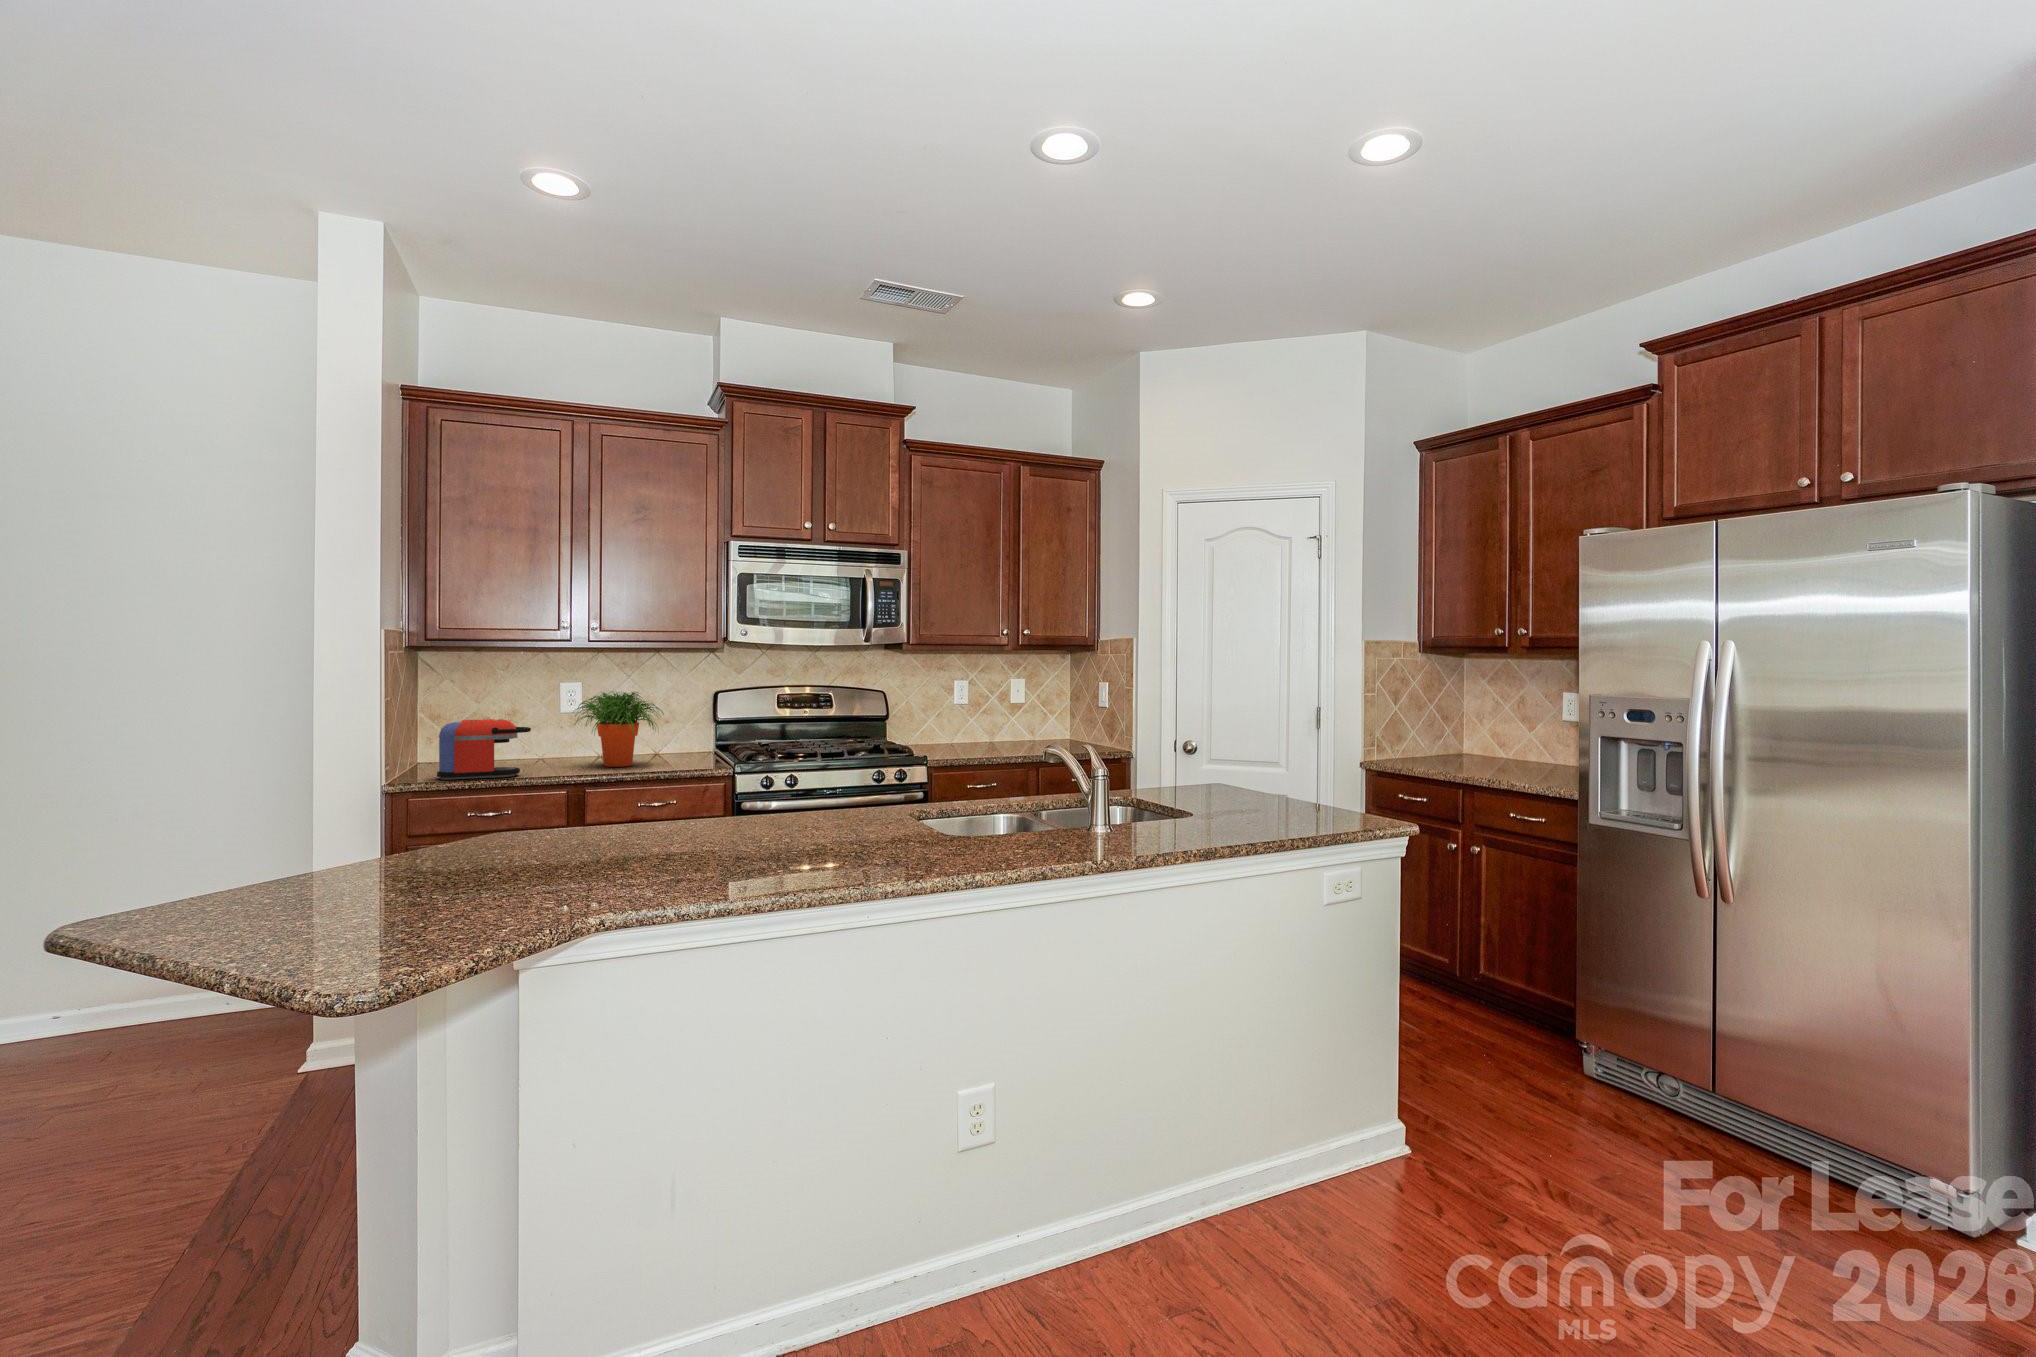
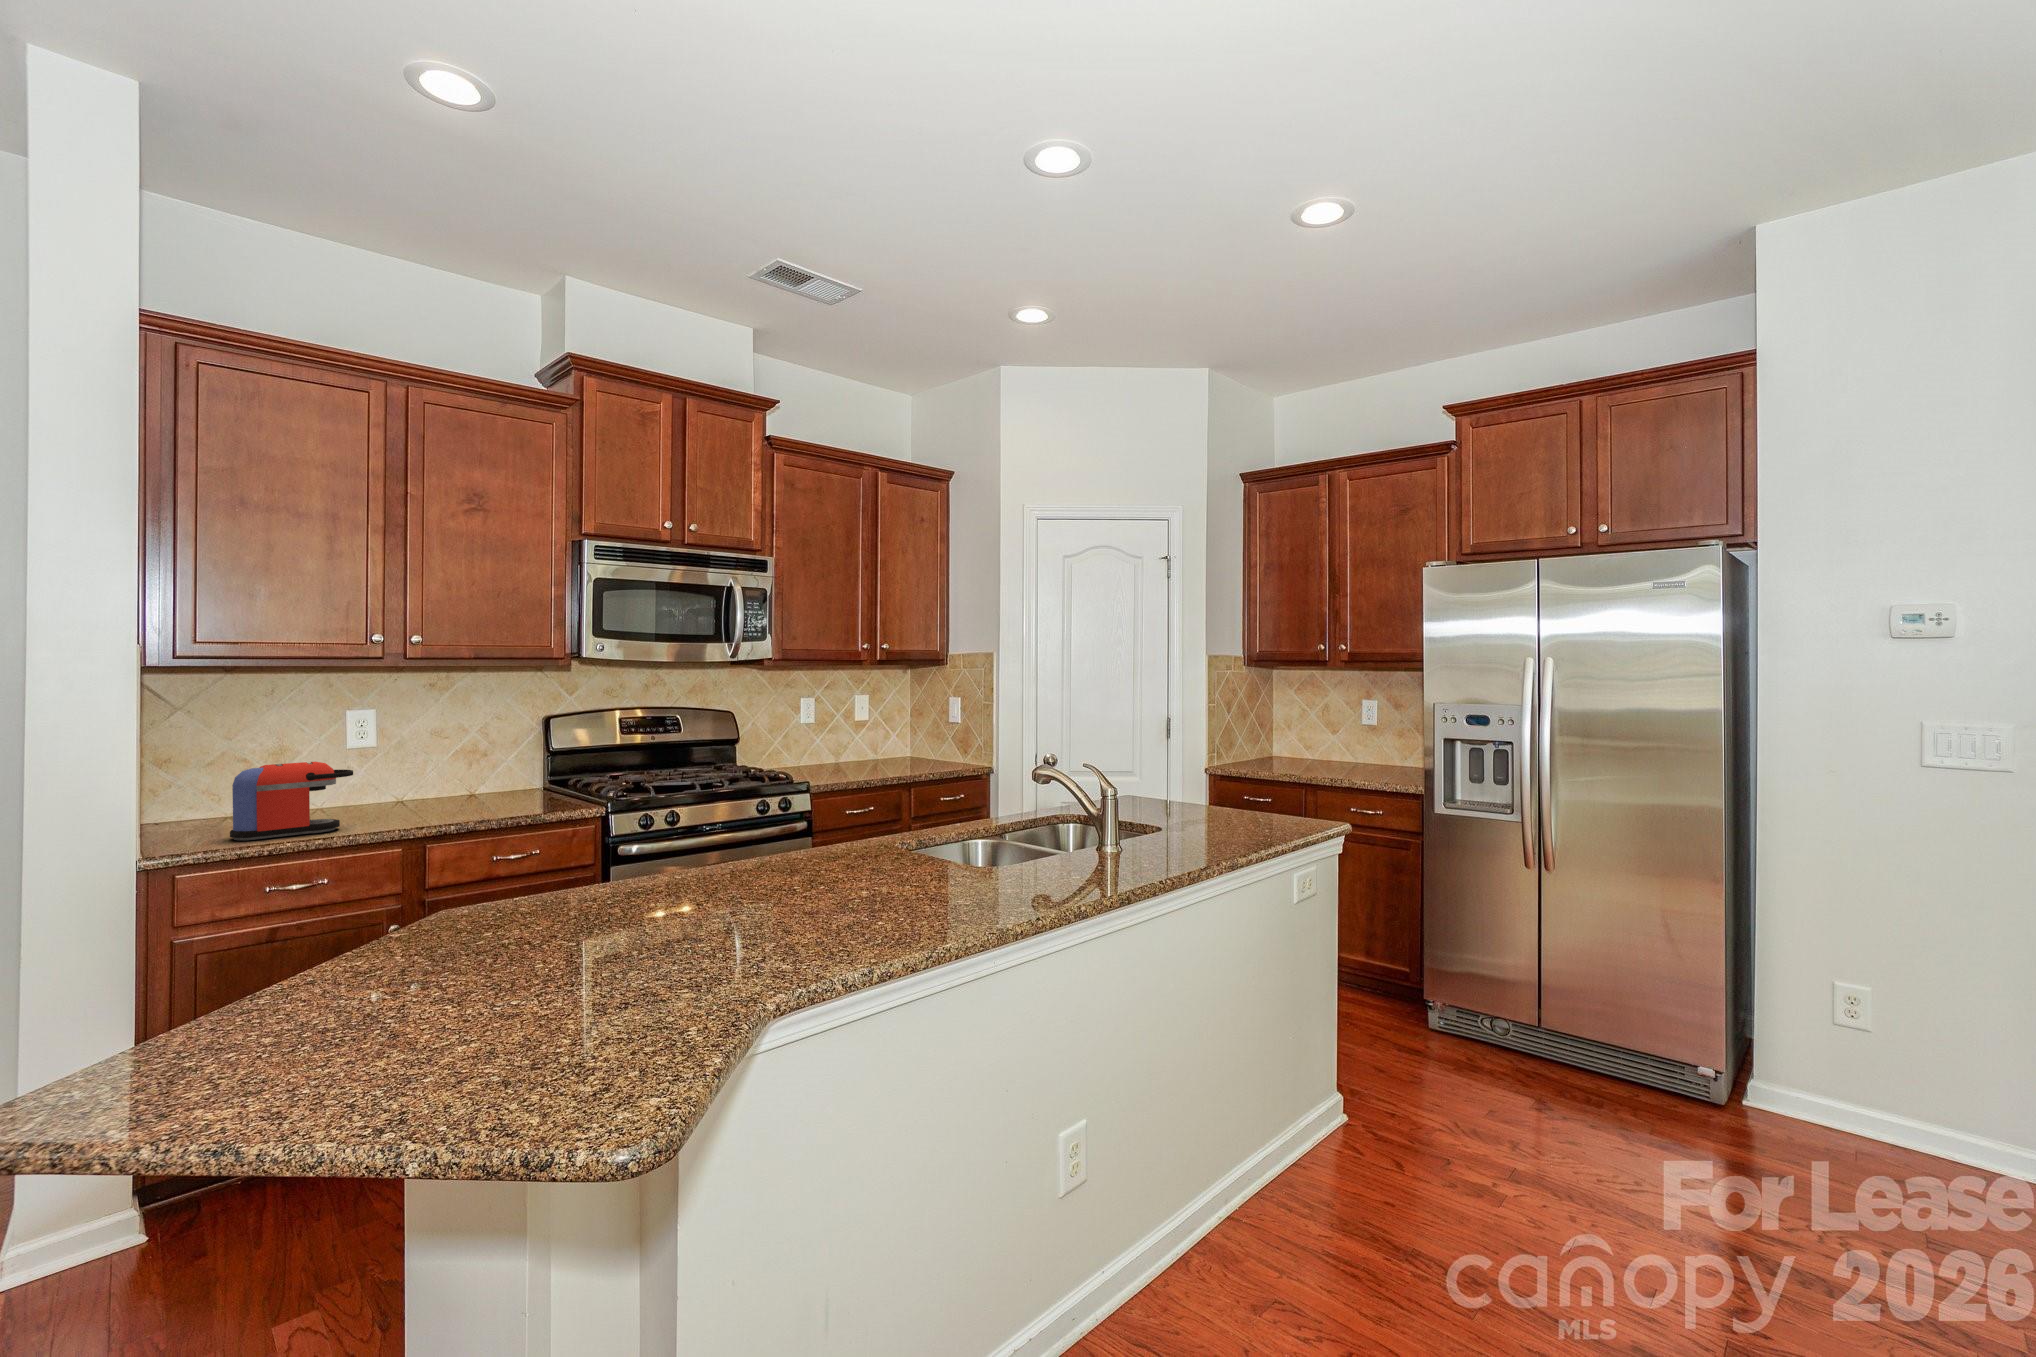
potted plant: present [575,692,664,767] -> none [393,722,510,811]

